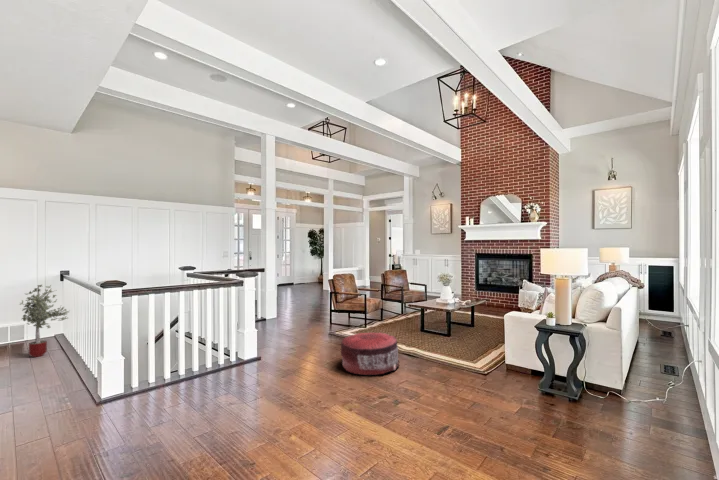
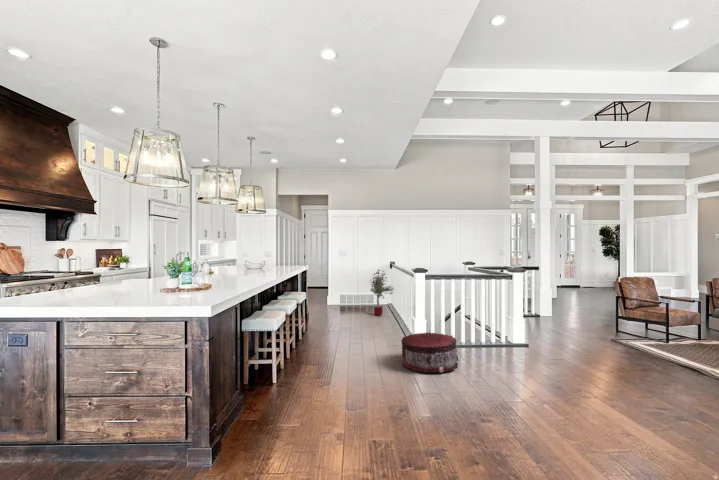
pouf: present [341,332,399,375] -> present [401,333,458,373]

